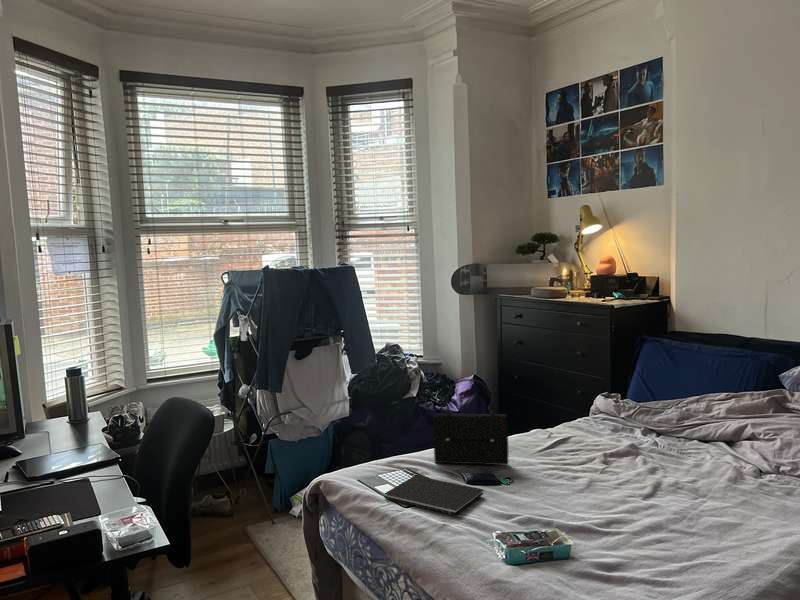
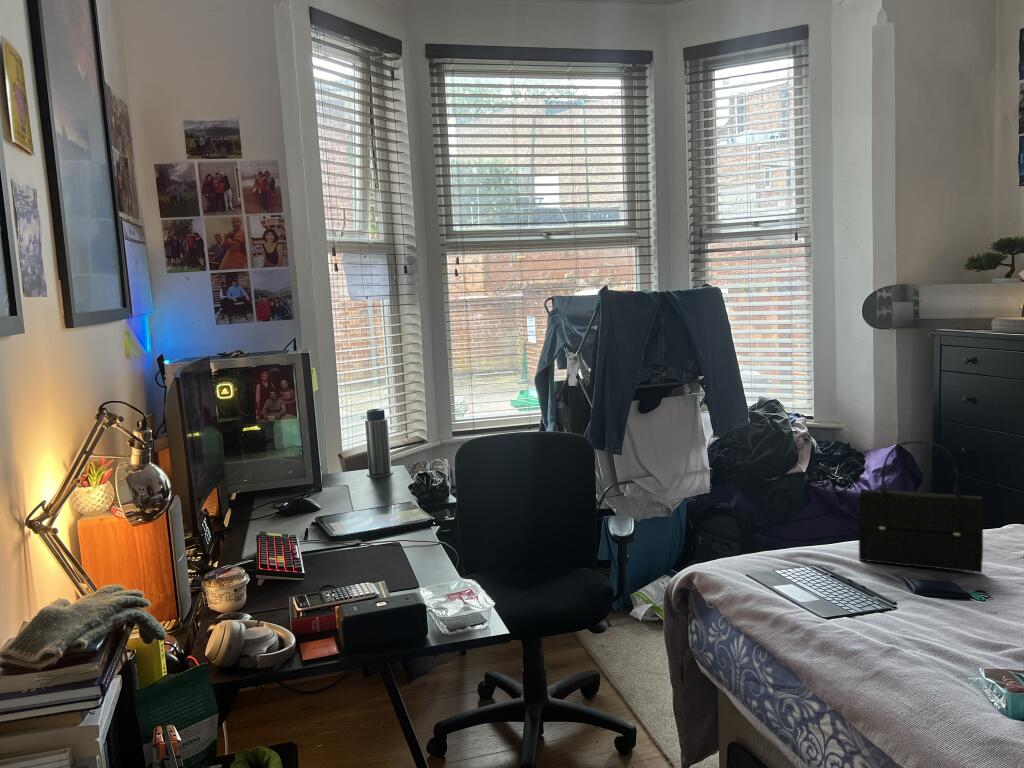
notebook: present [385,476,484,515] -> none [791,576,950,637]

